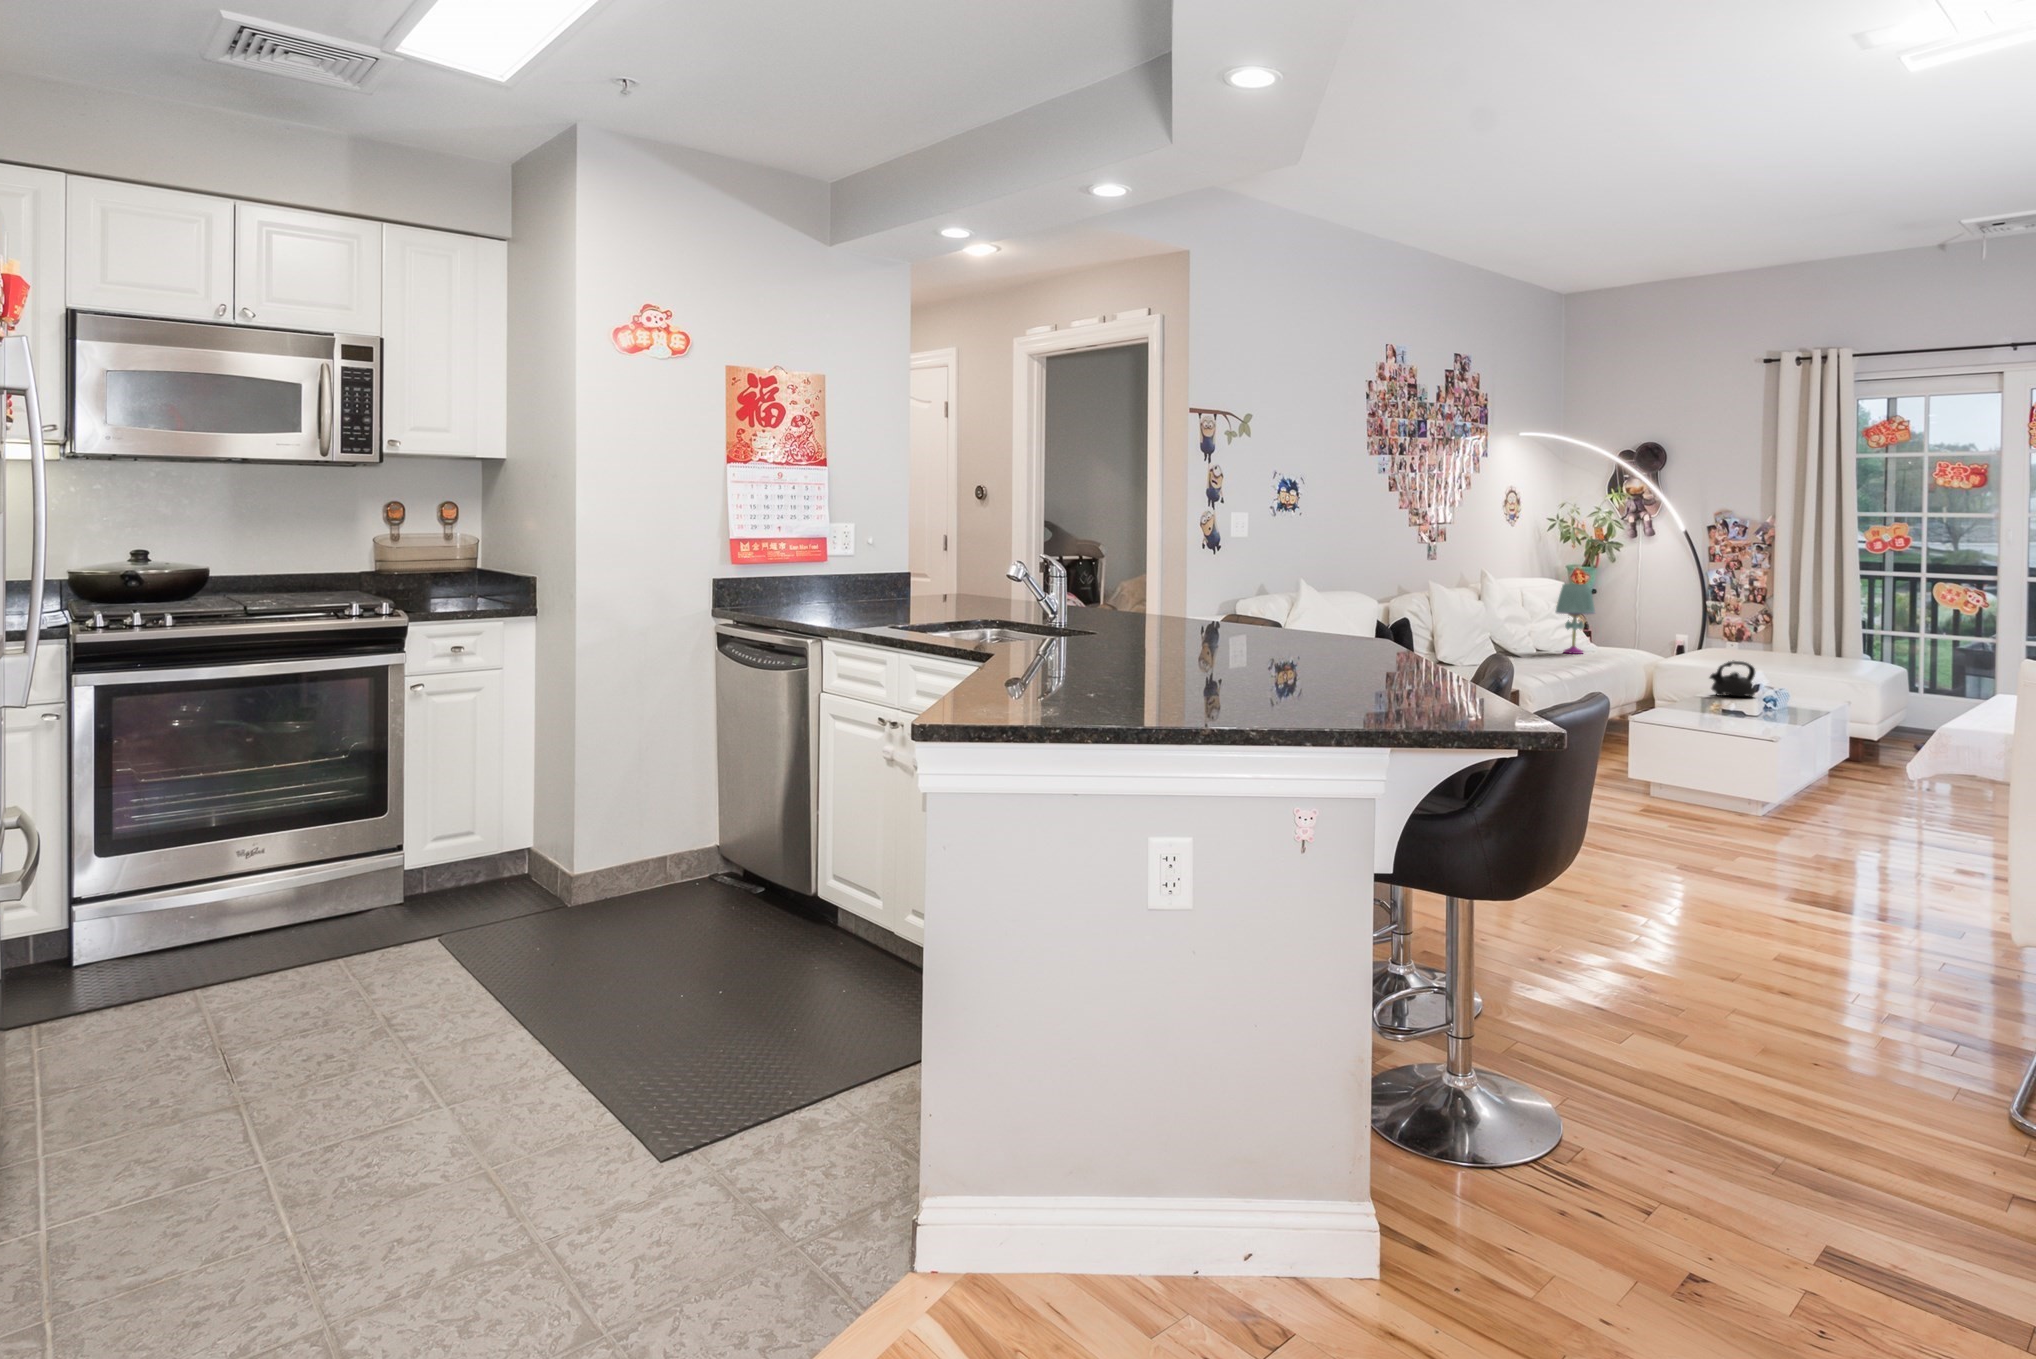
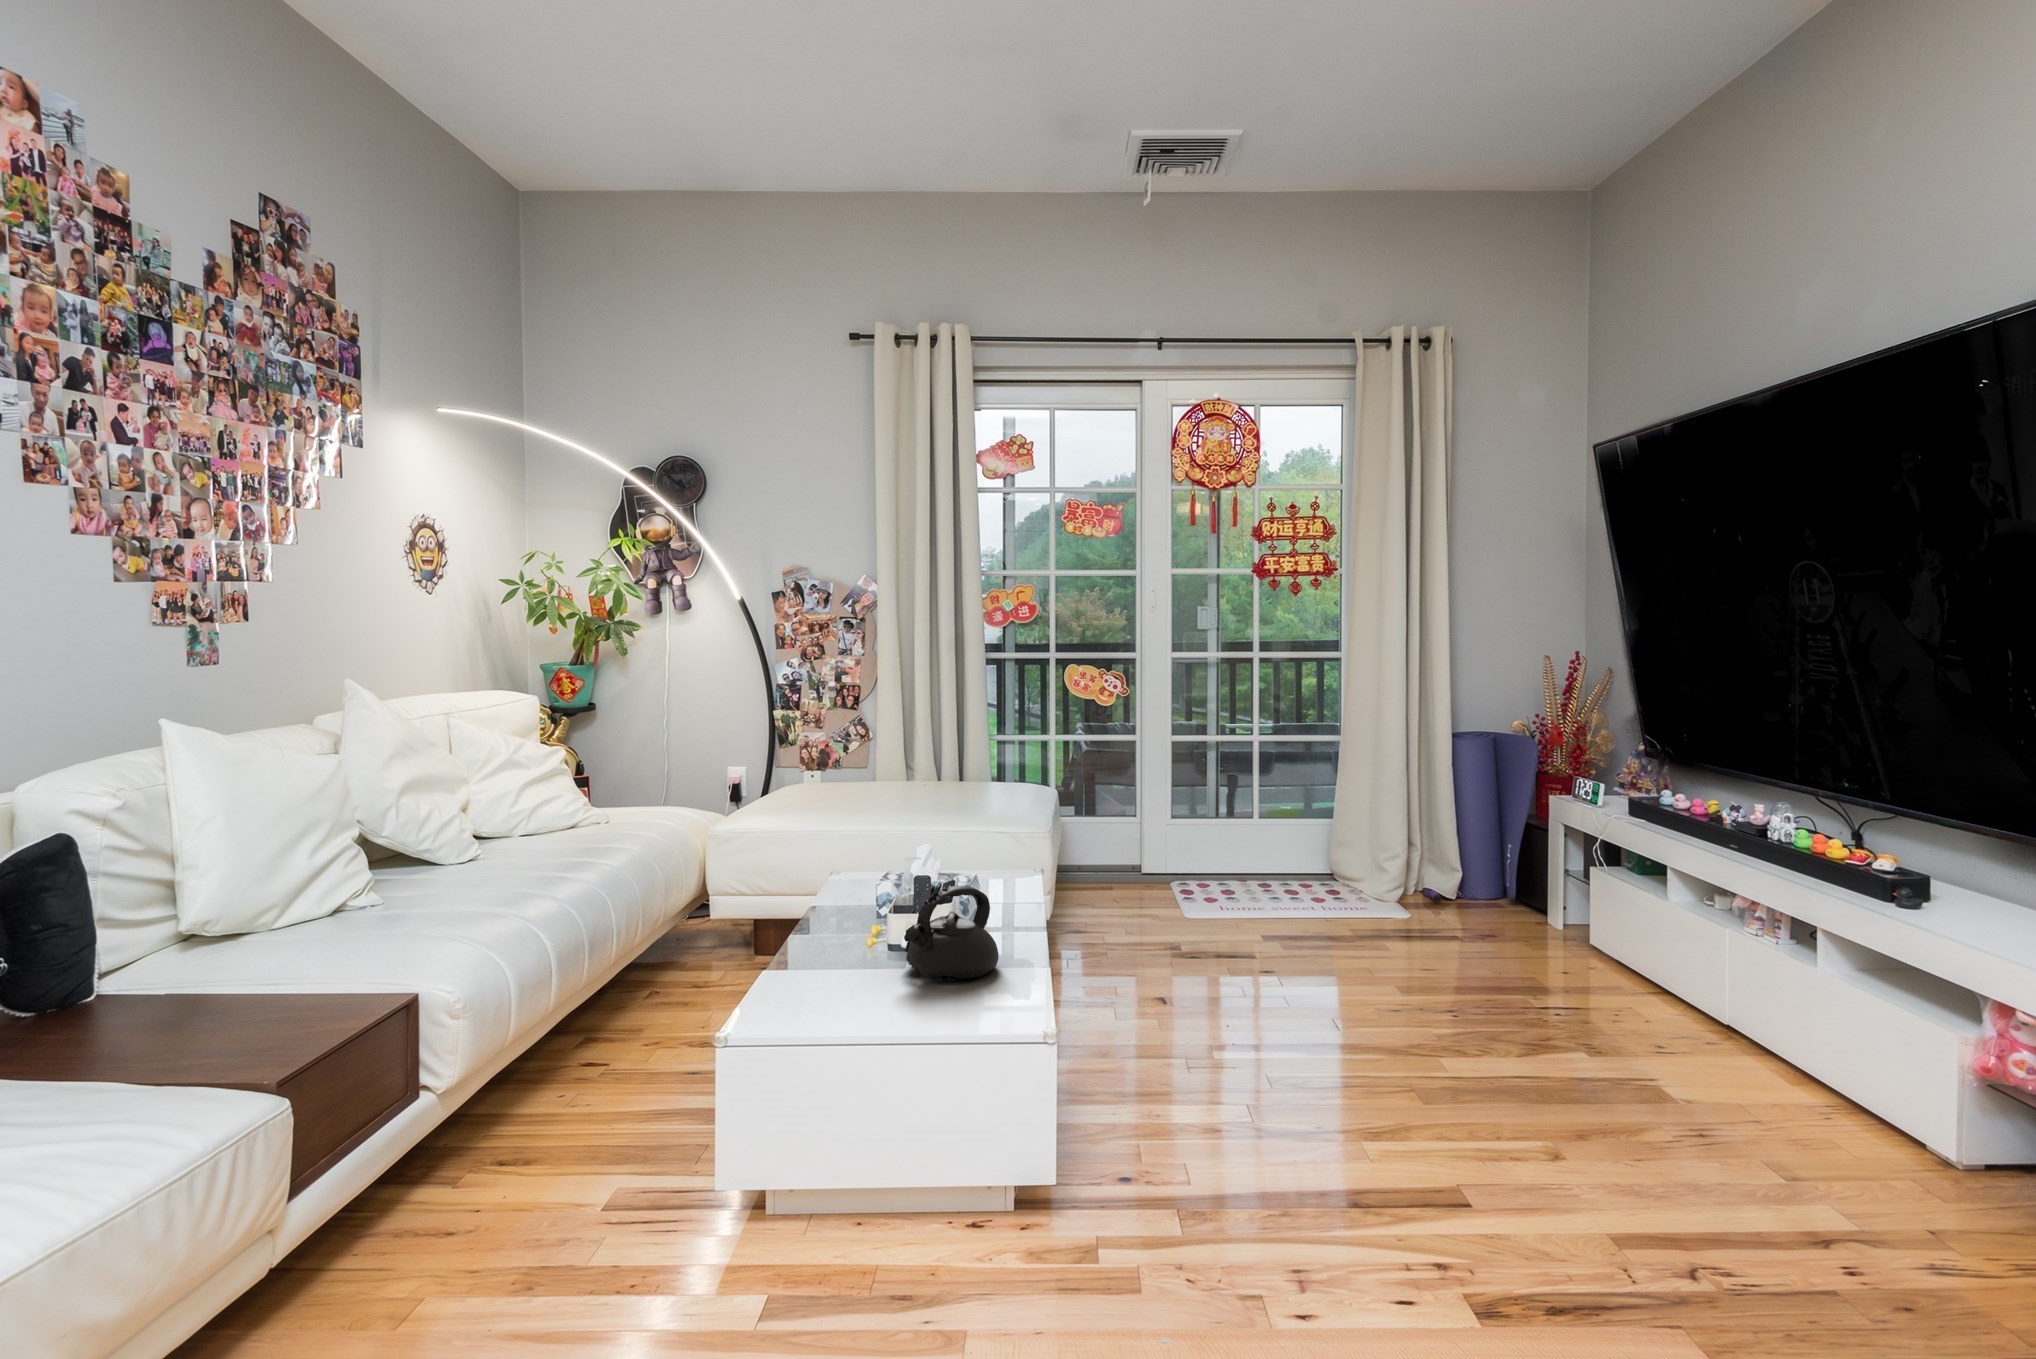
table lamp: present [1556,584,1595,654] -> none [527,700,609,844]

